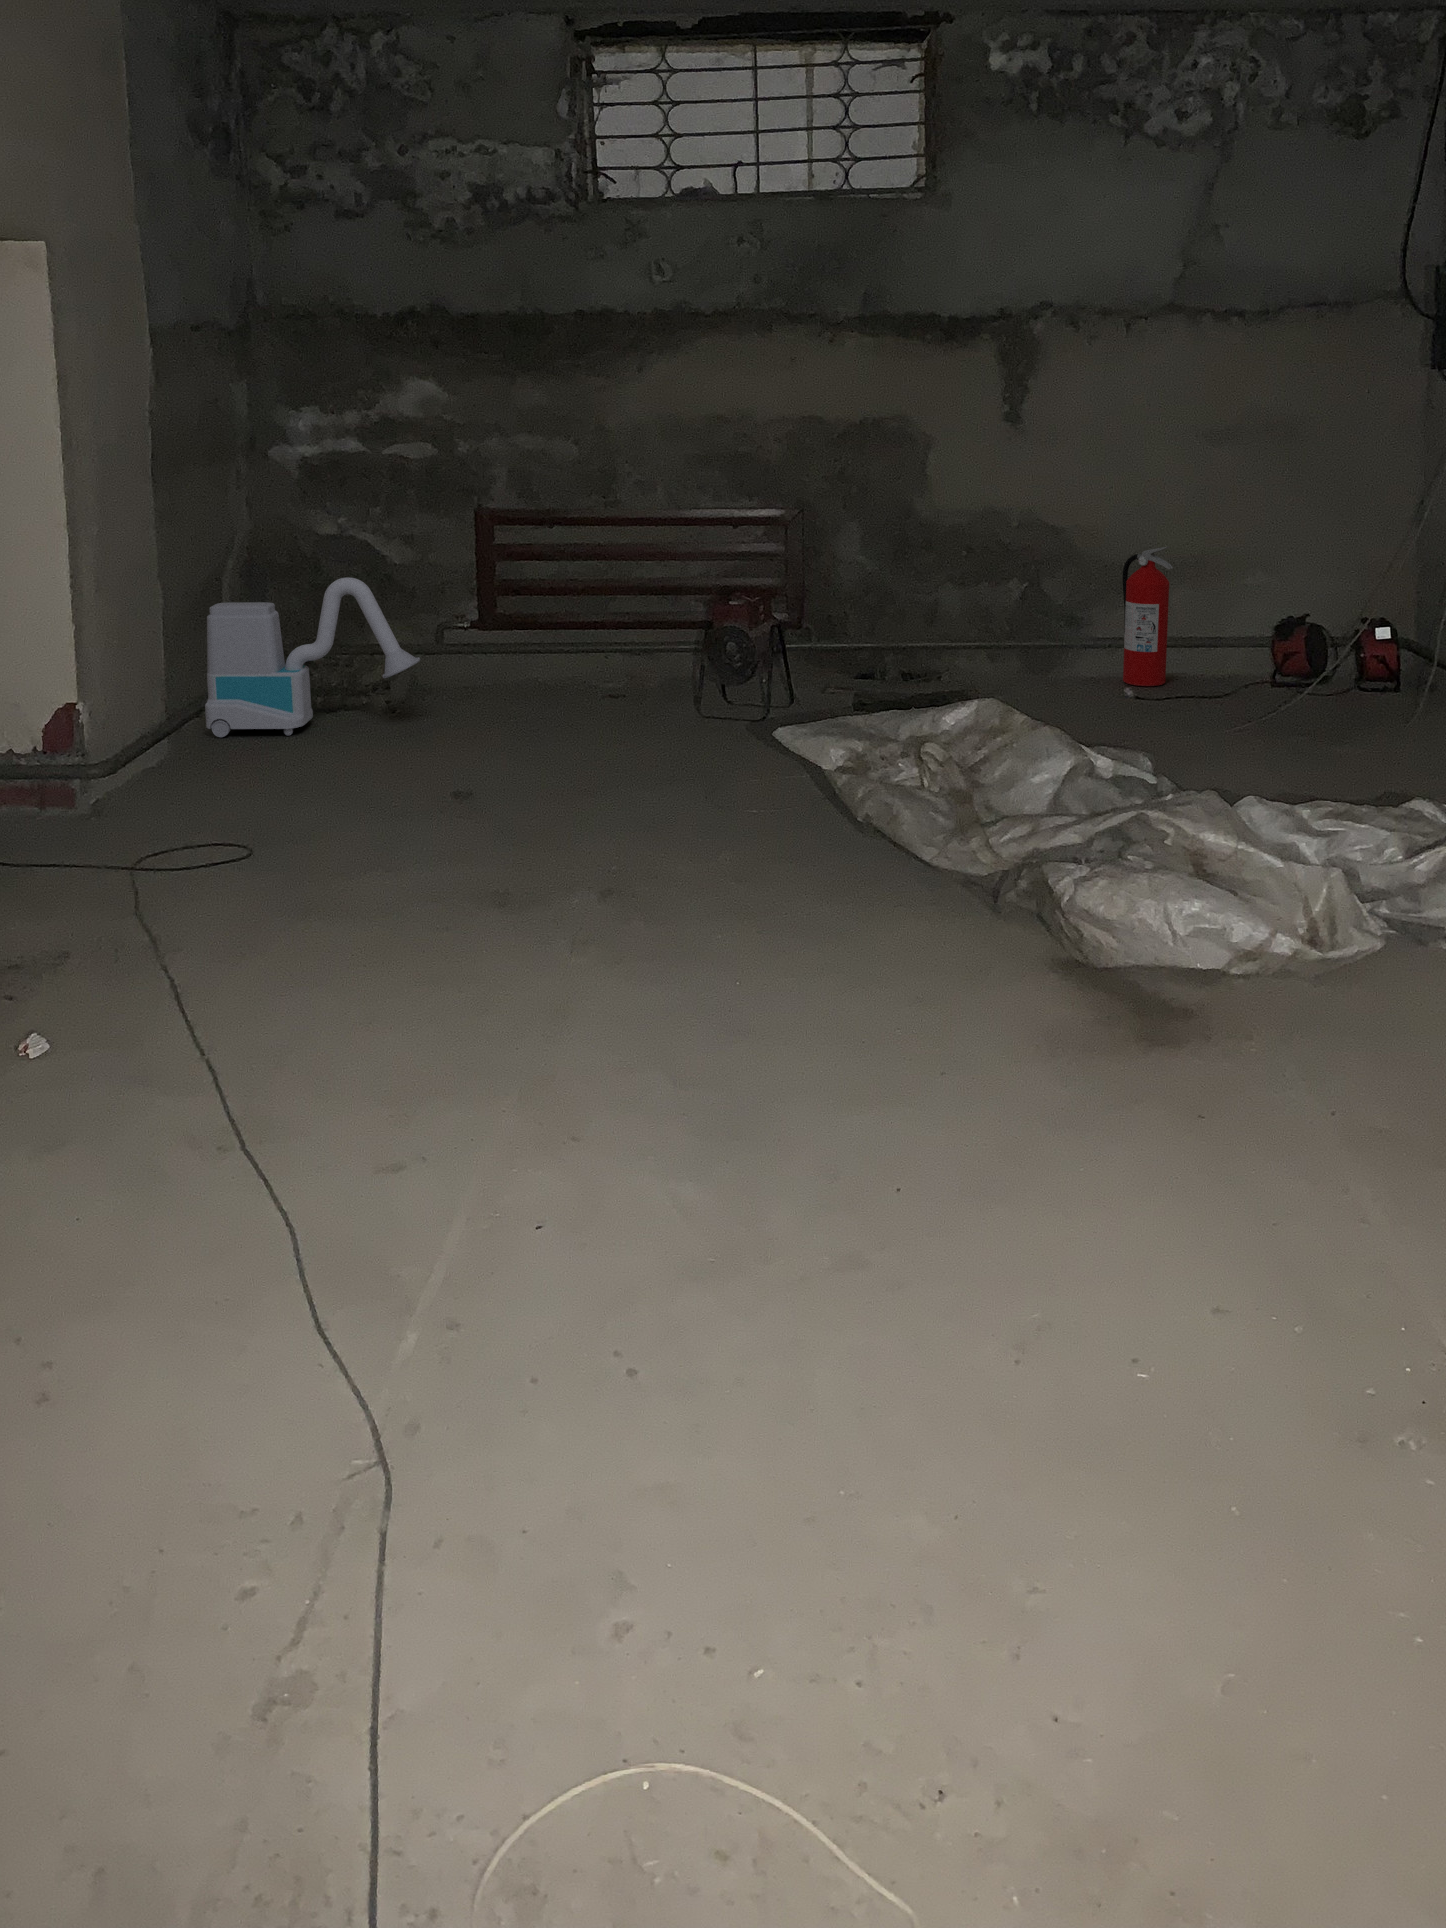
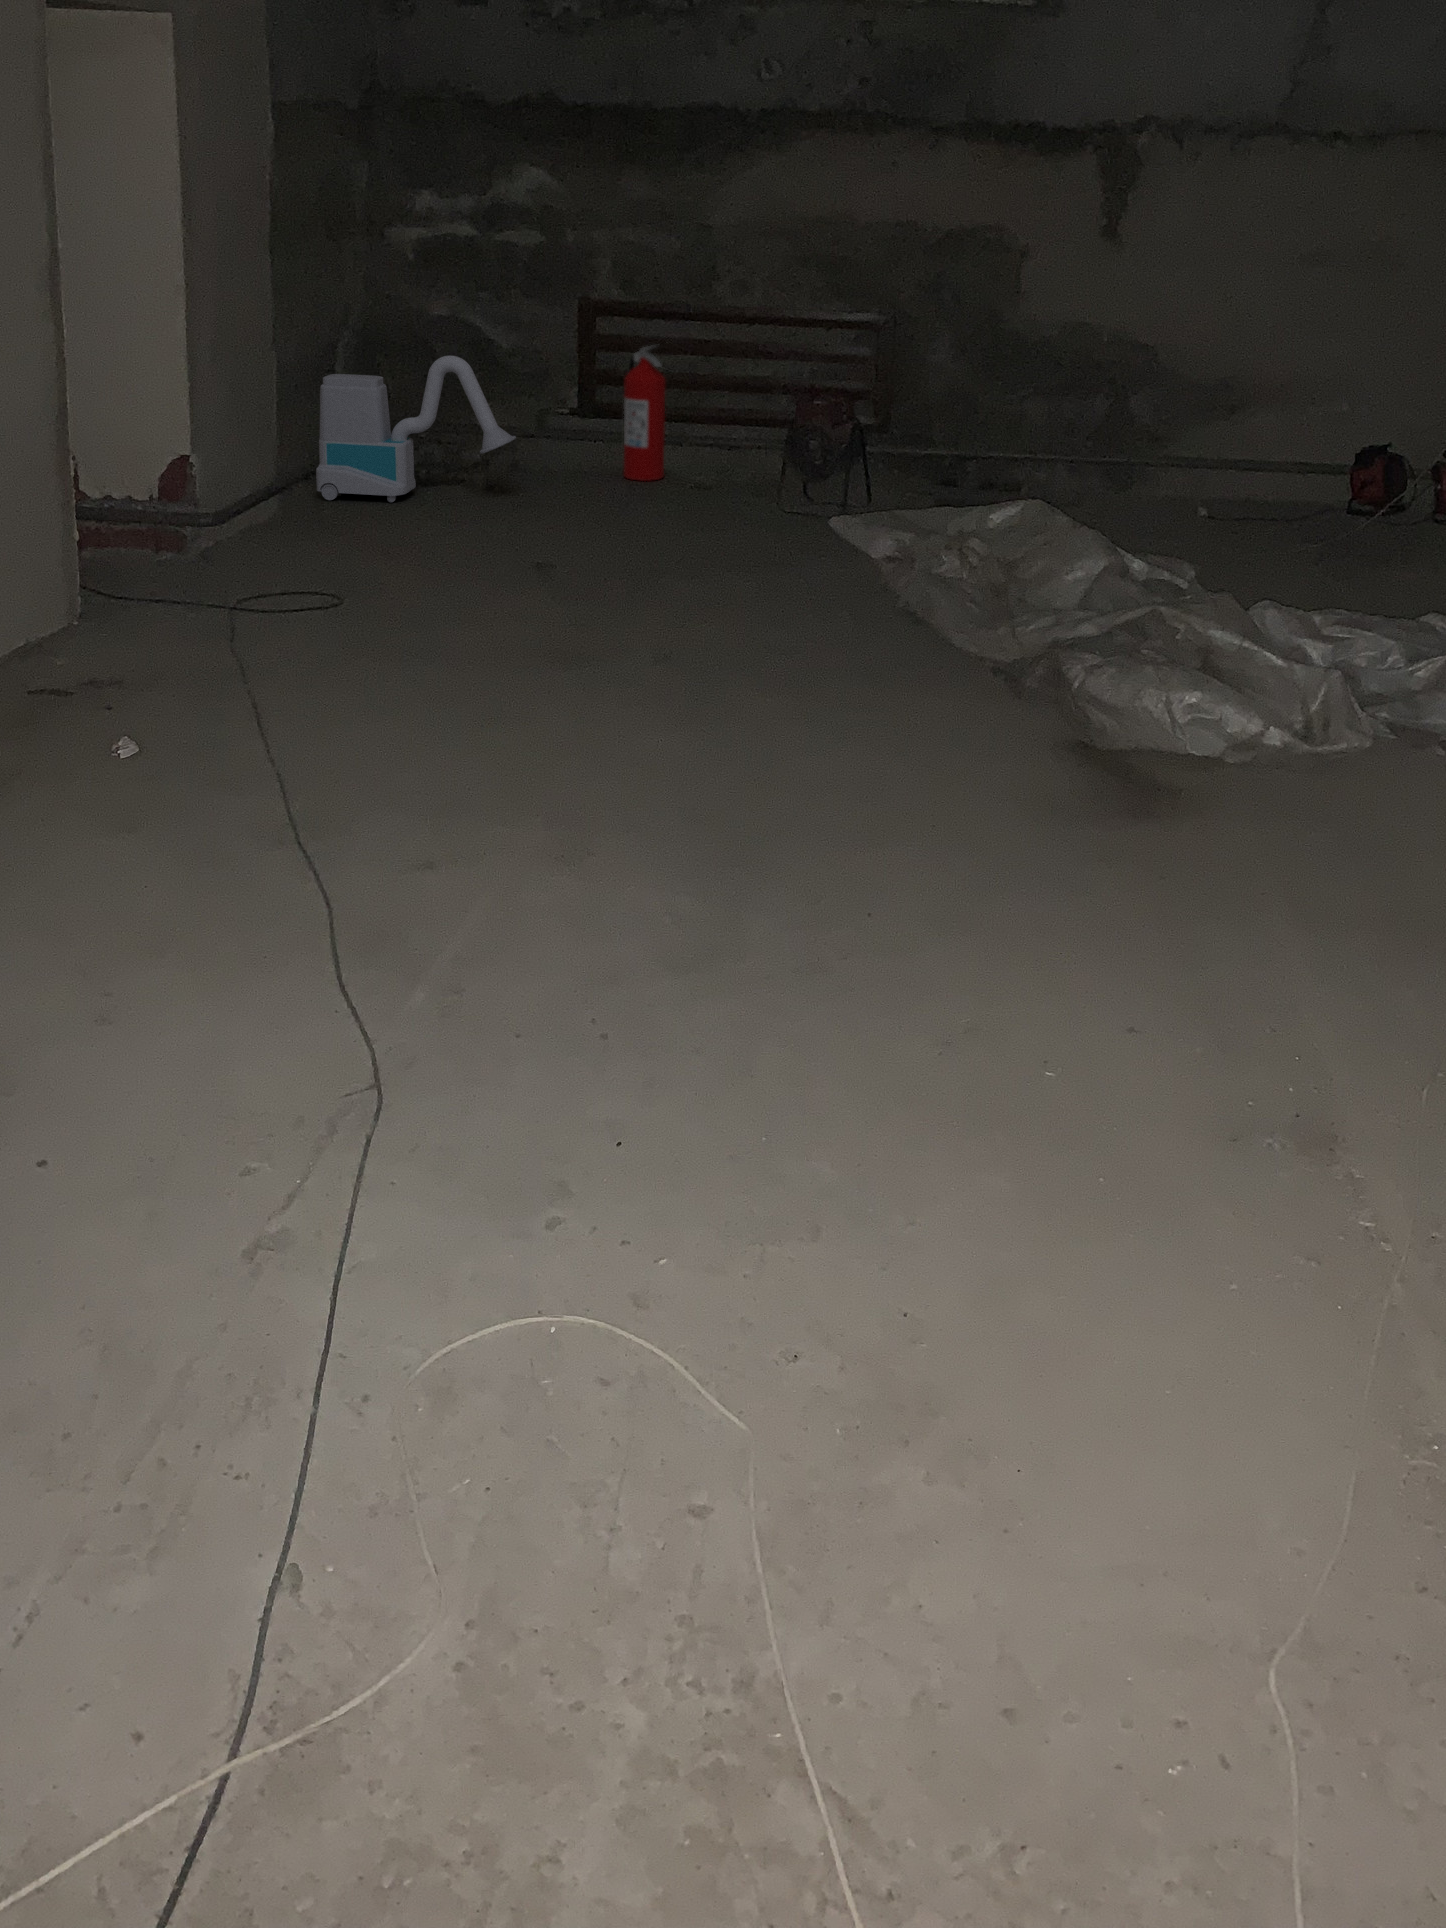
fire extinguisher: present [1123,546,1173,686] -> present [624,345,665,481]

